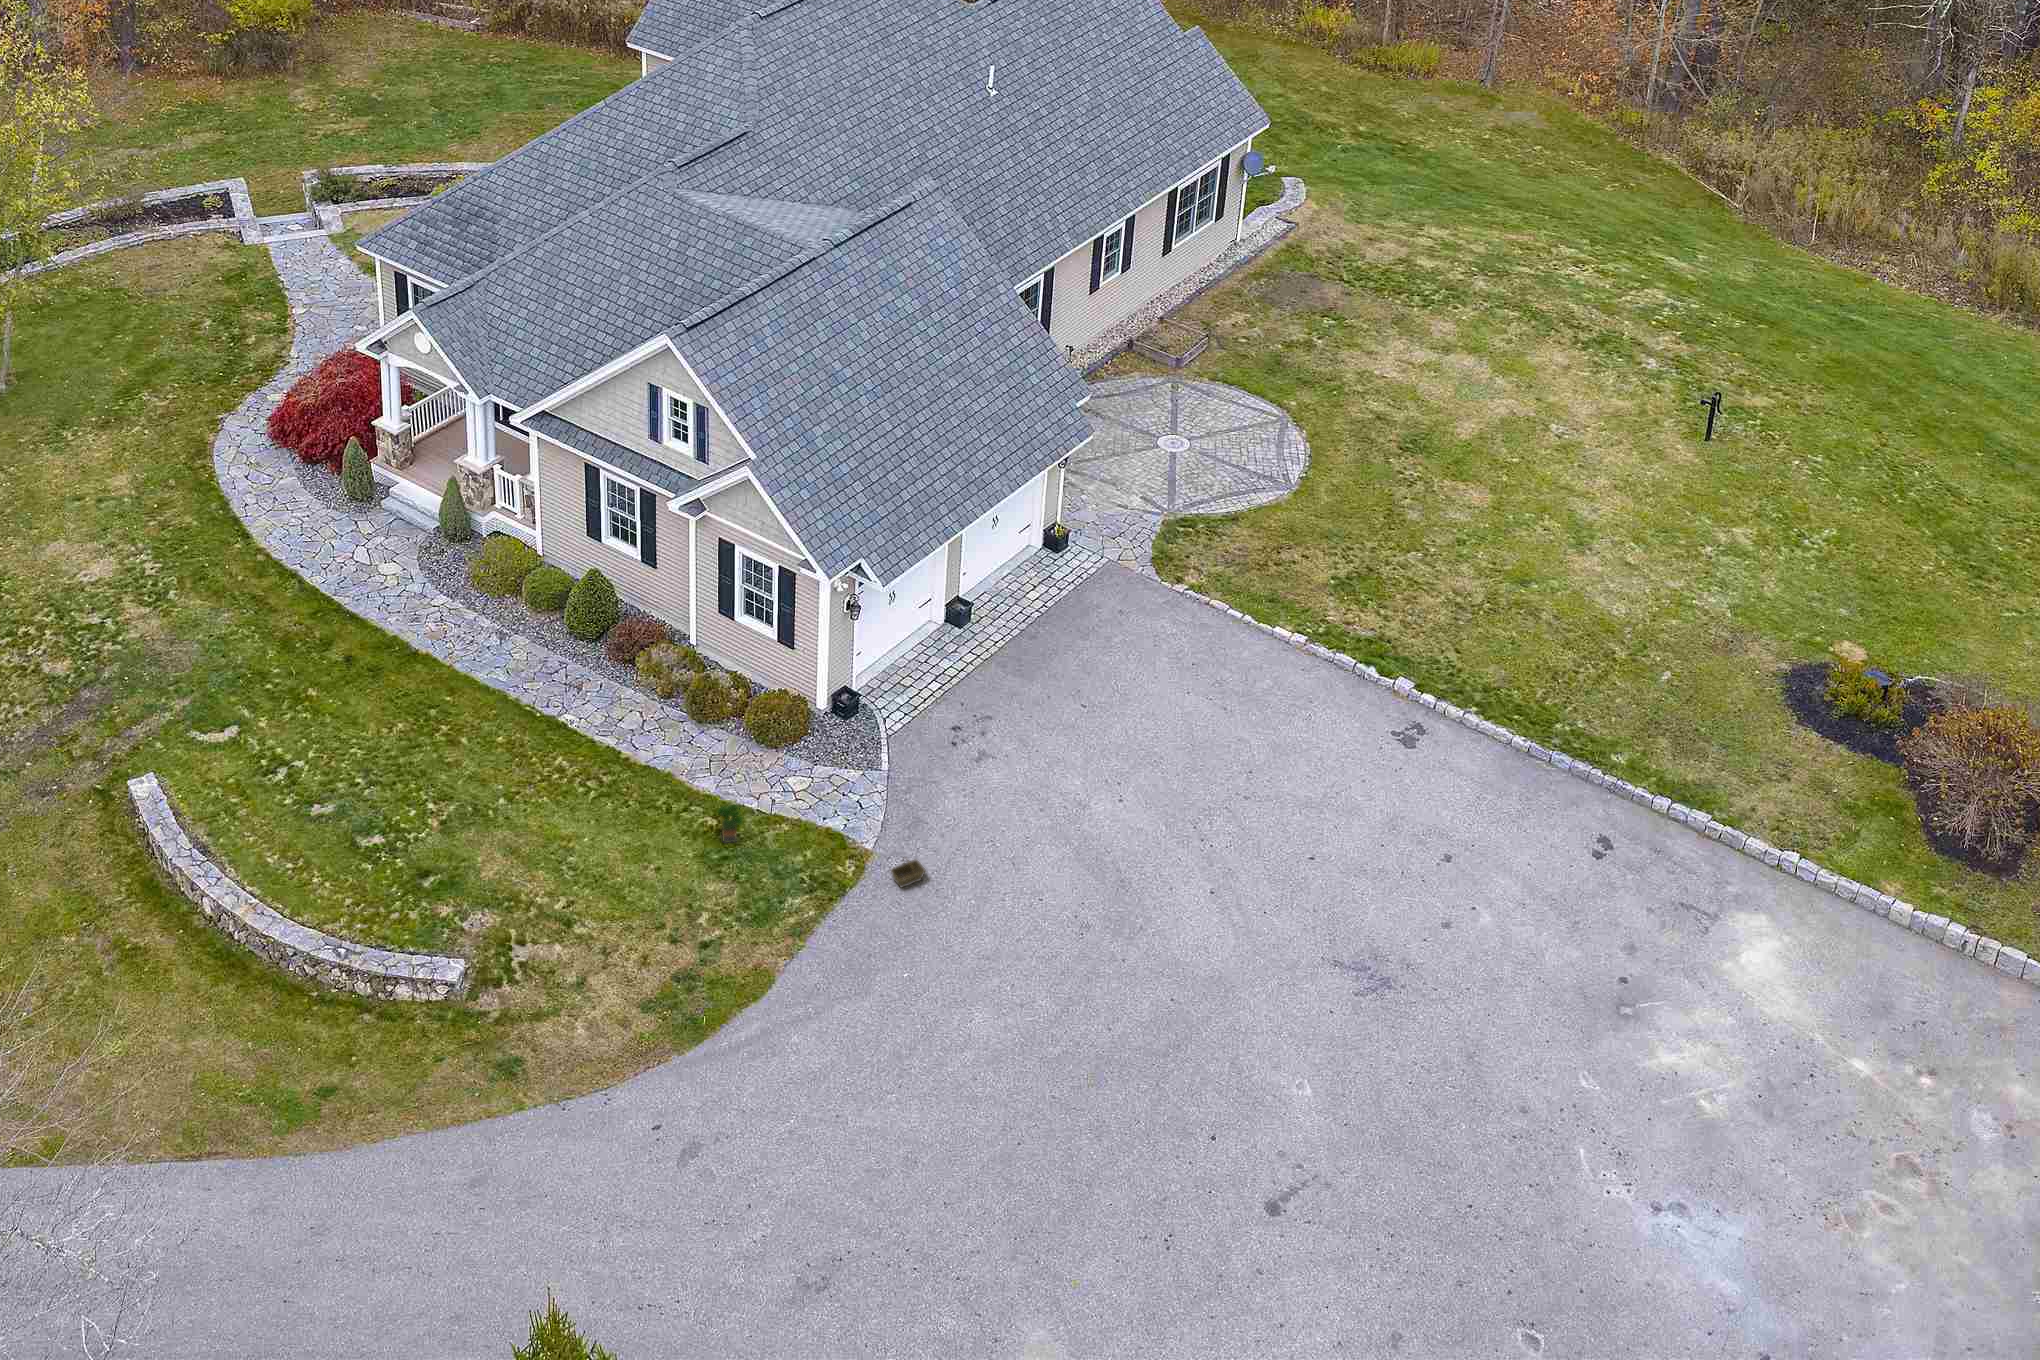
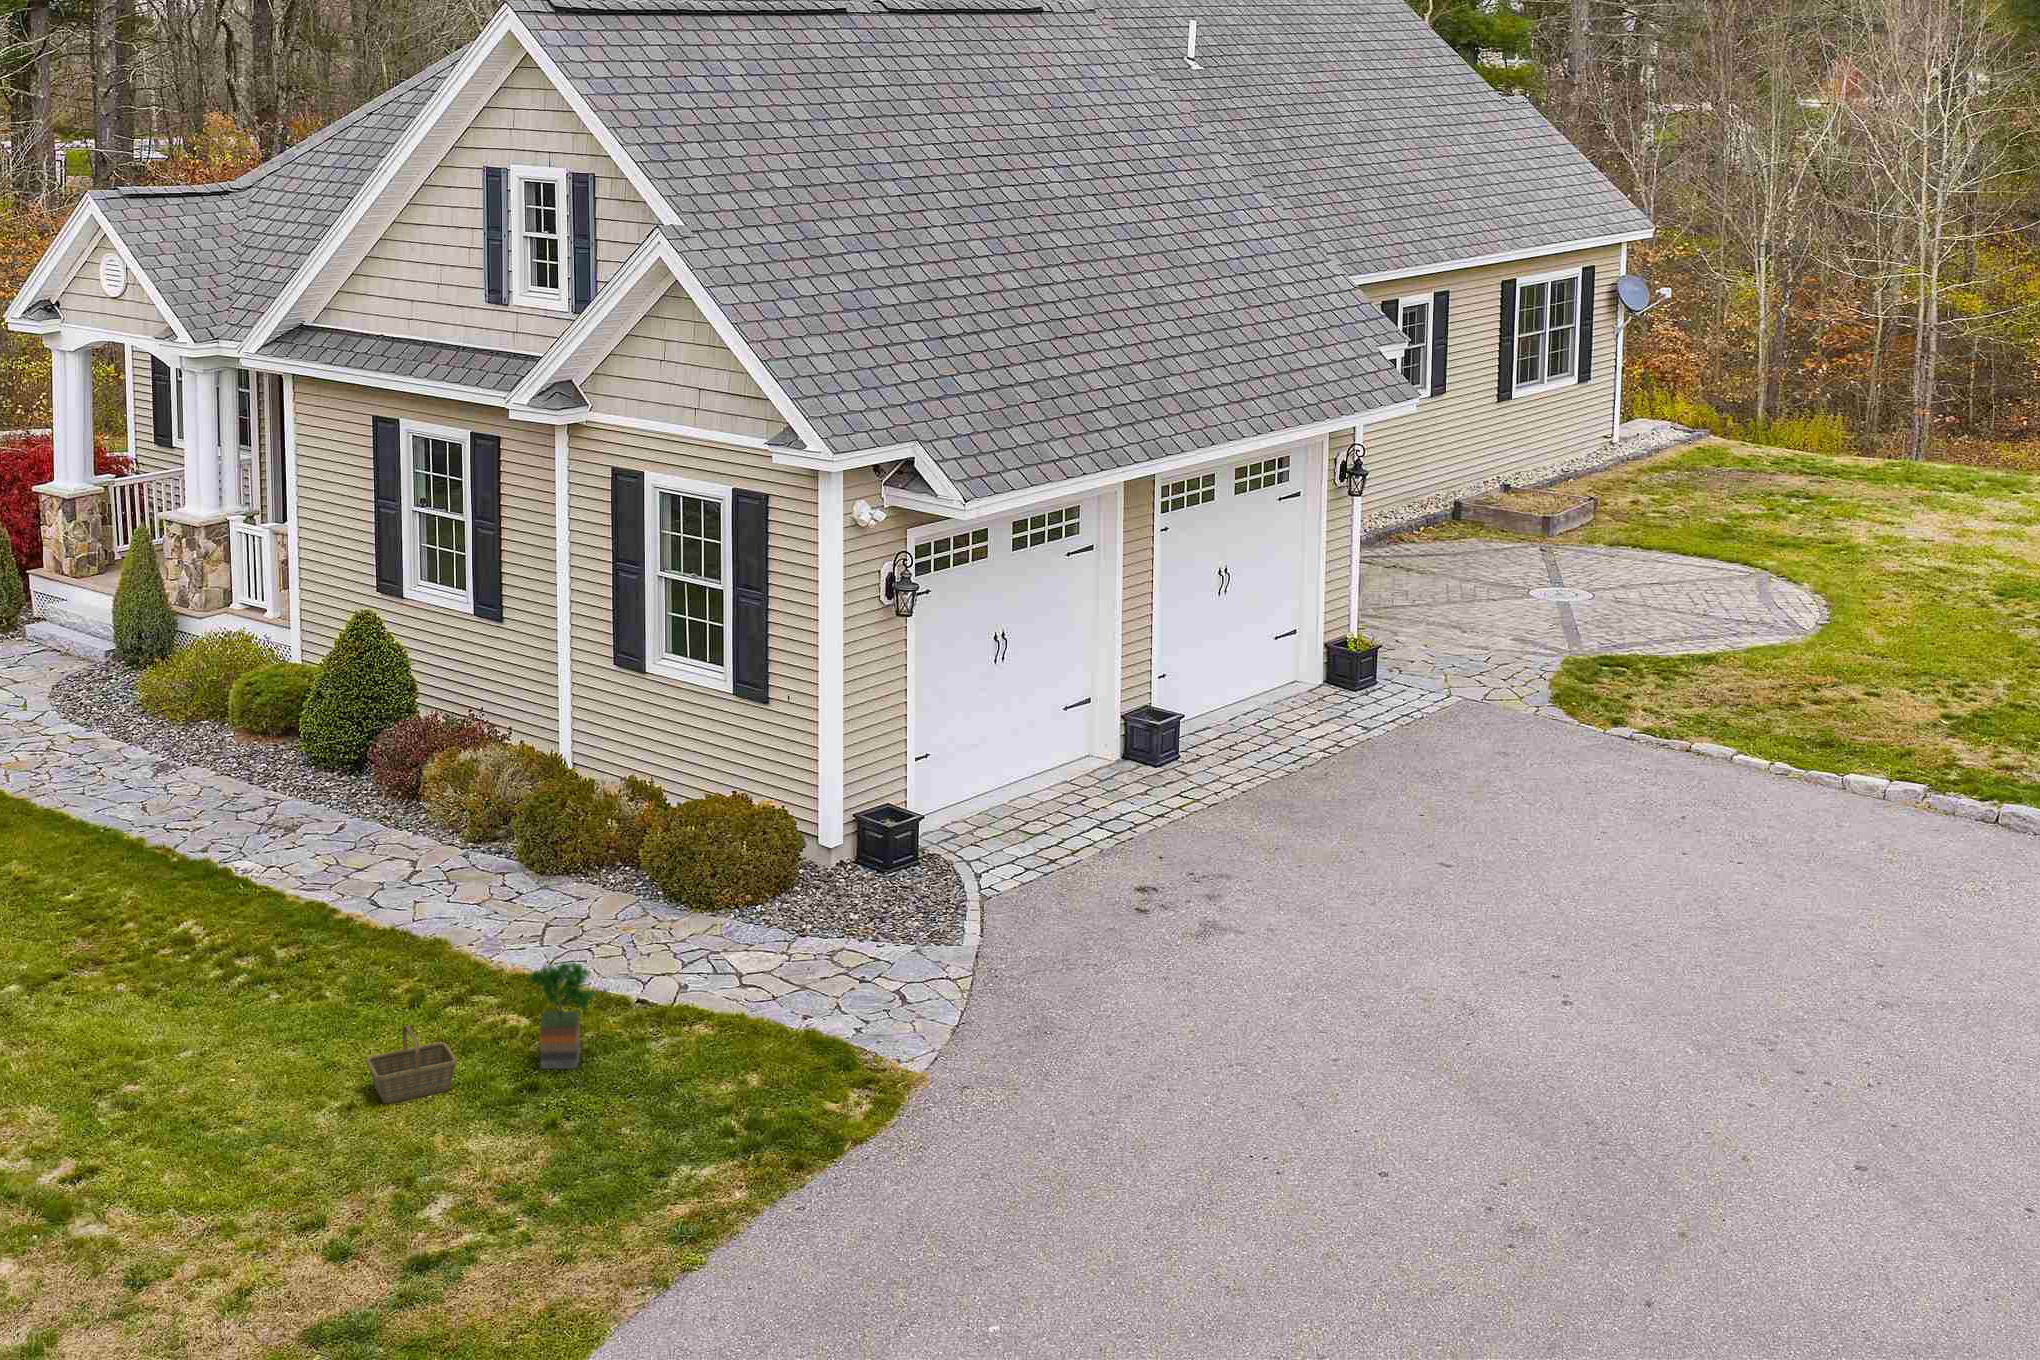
basket: present [891,860,925,887] -> present [366,1025,457,1103]

